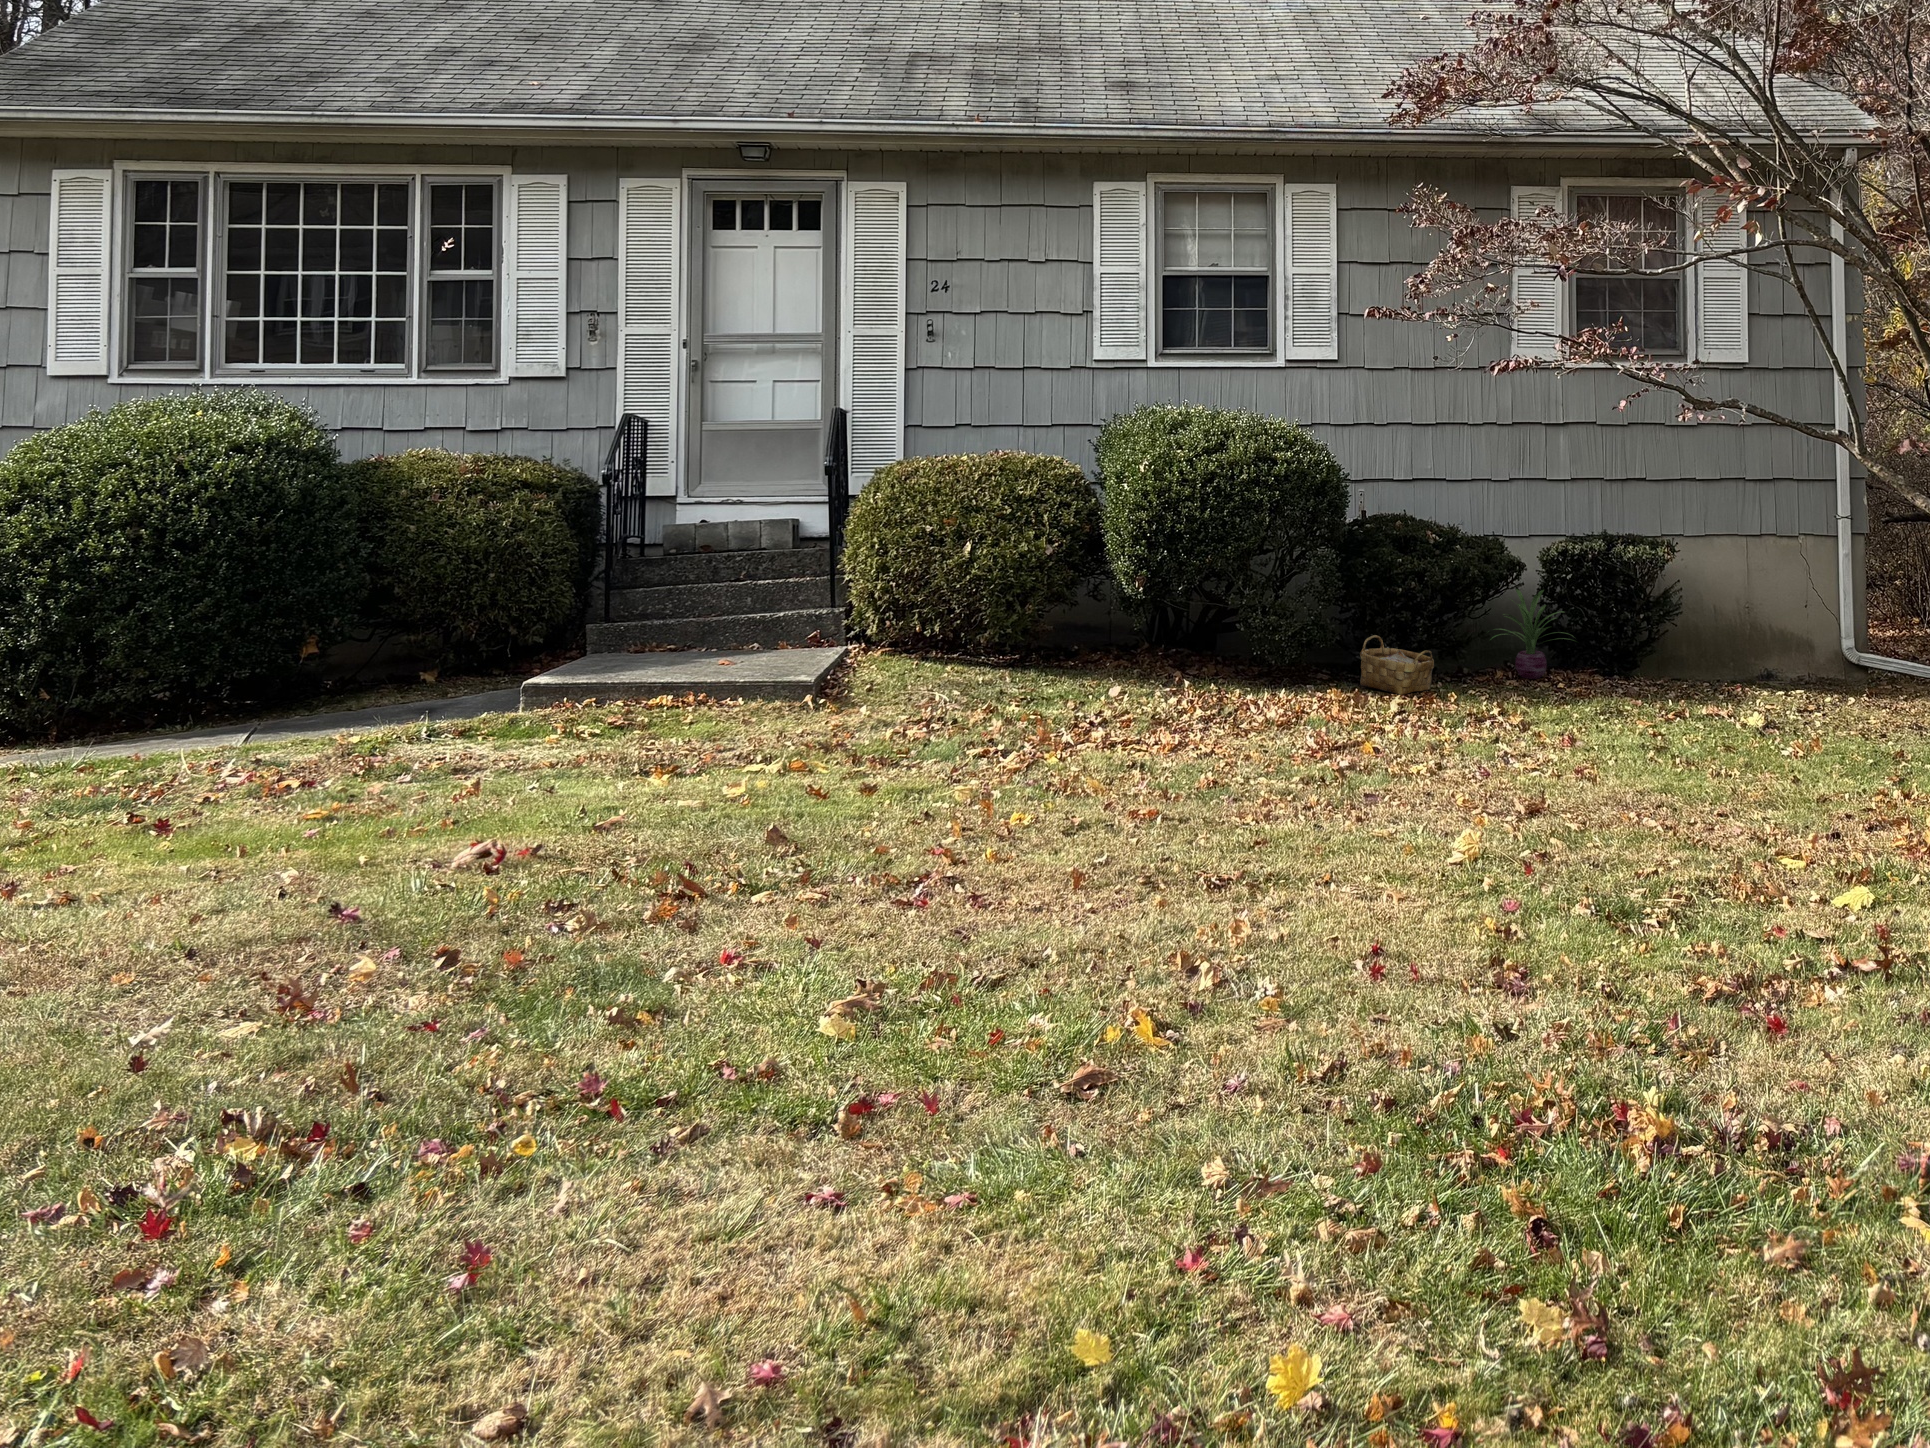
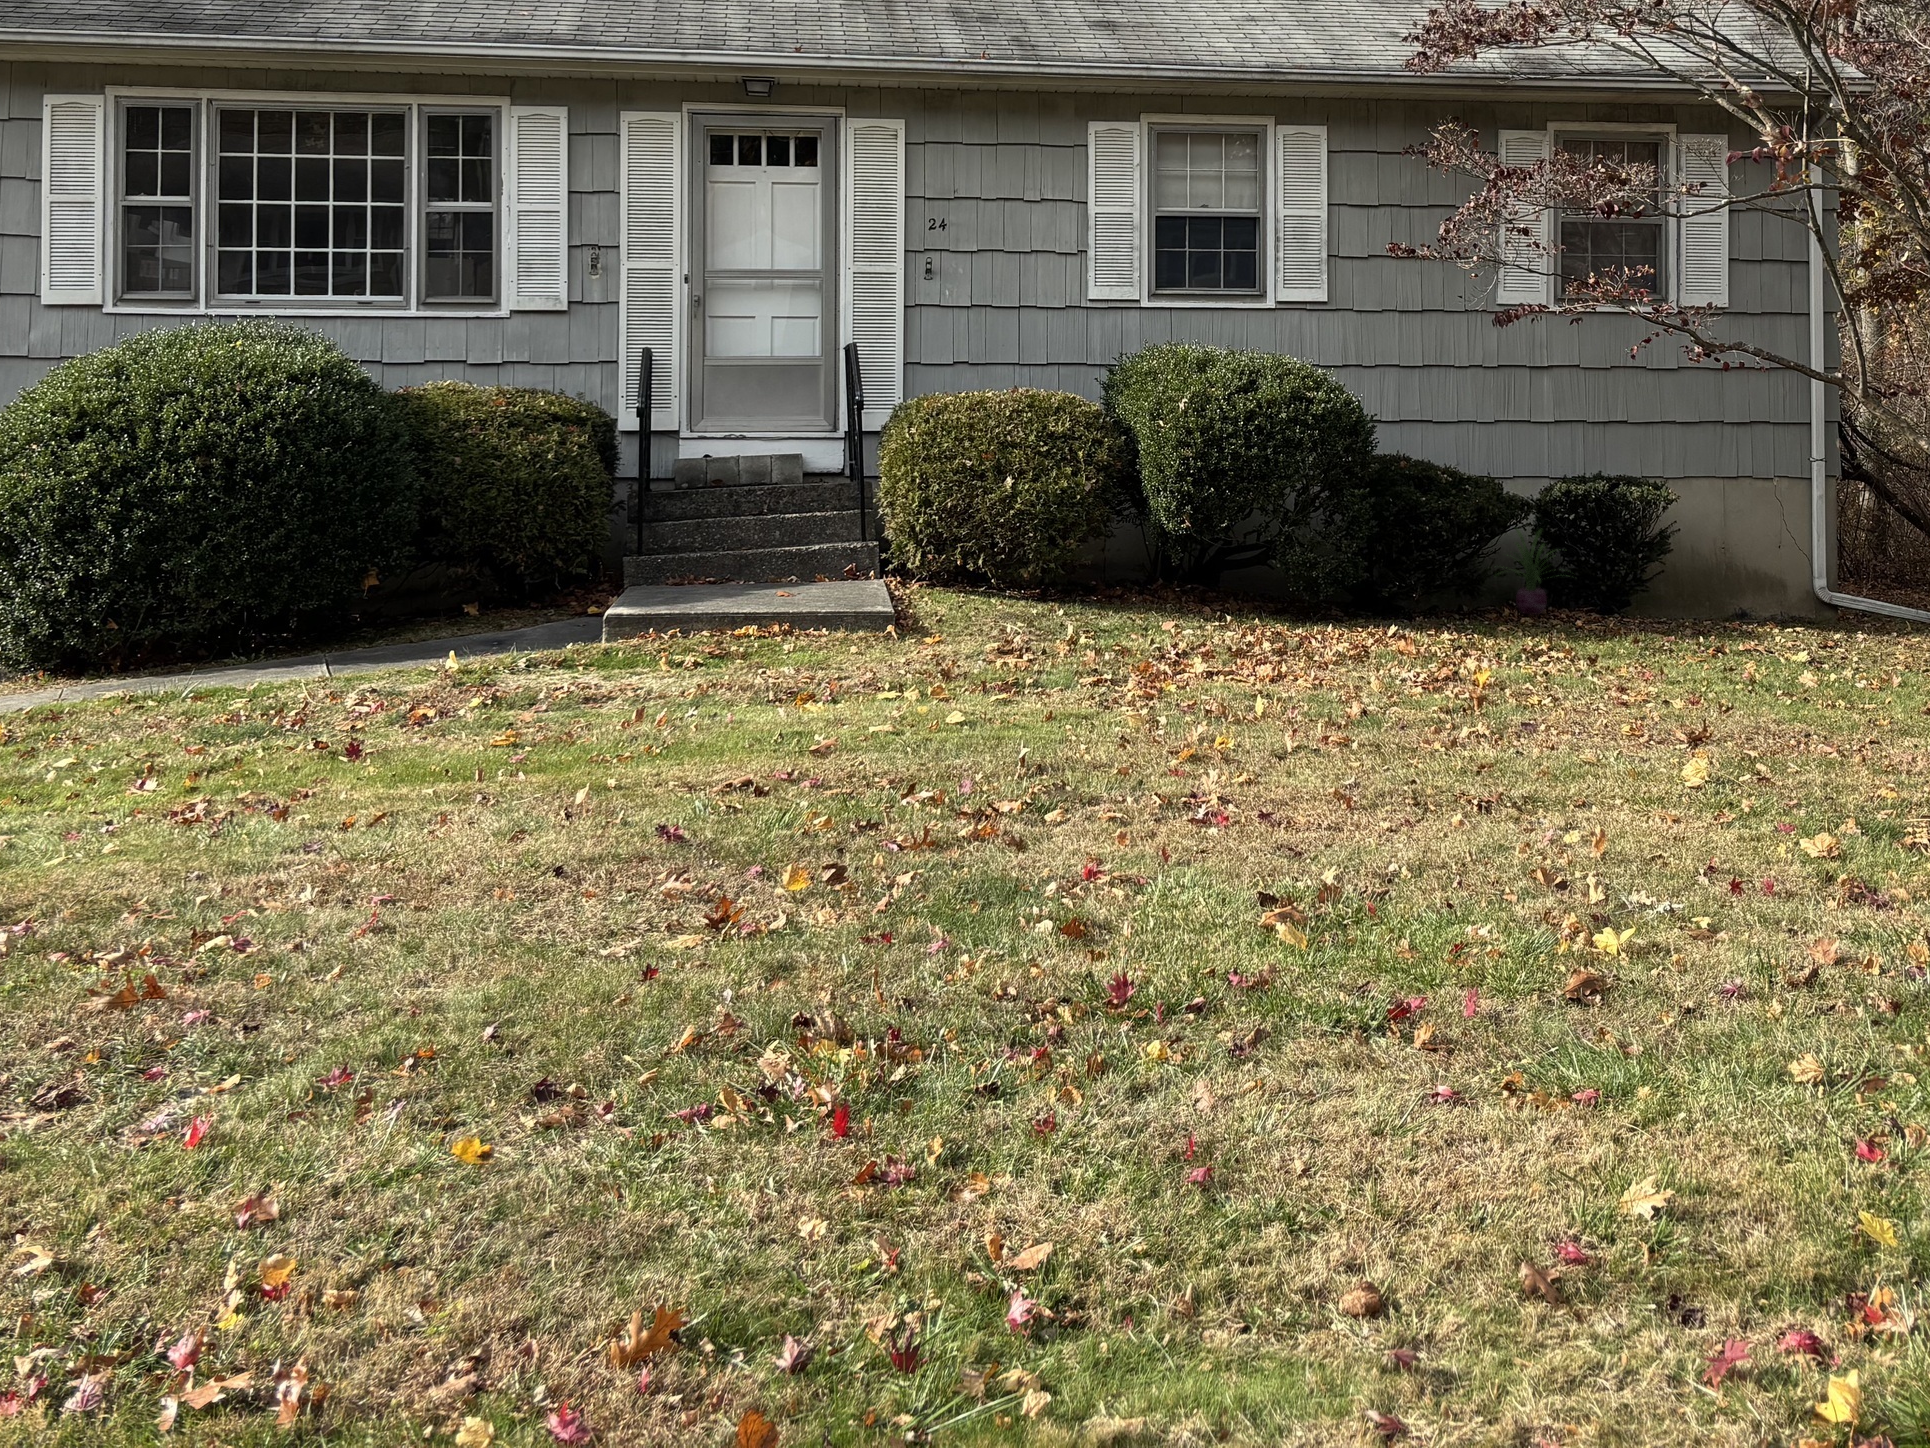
woven basket: present [1360,635,1434,695] -> none [1382,571,1457,629]

